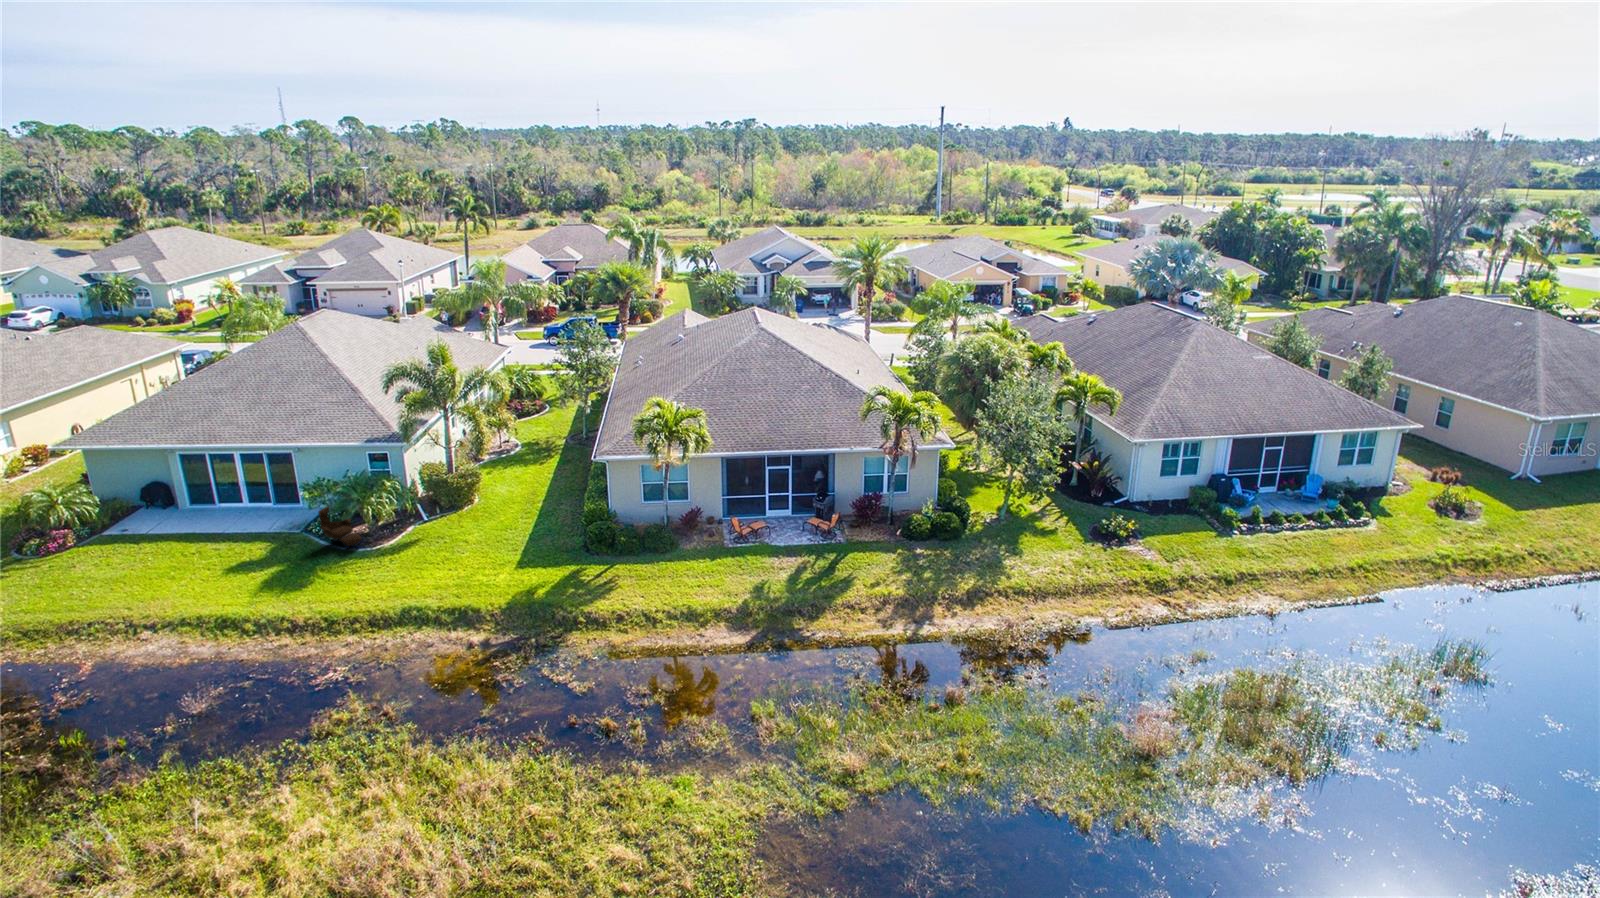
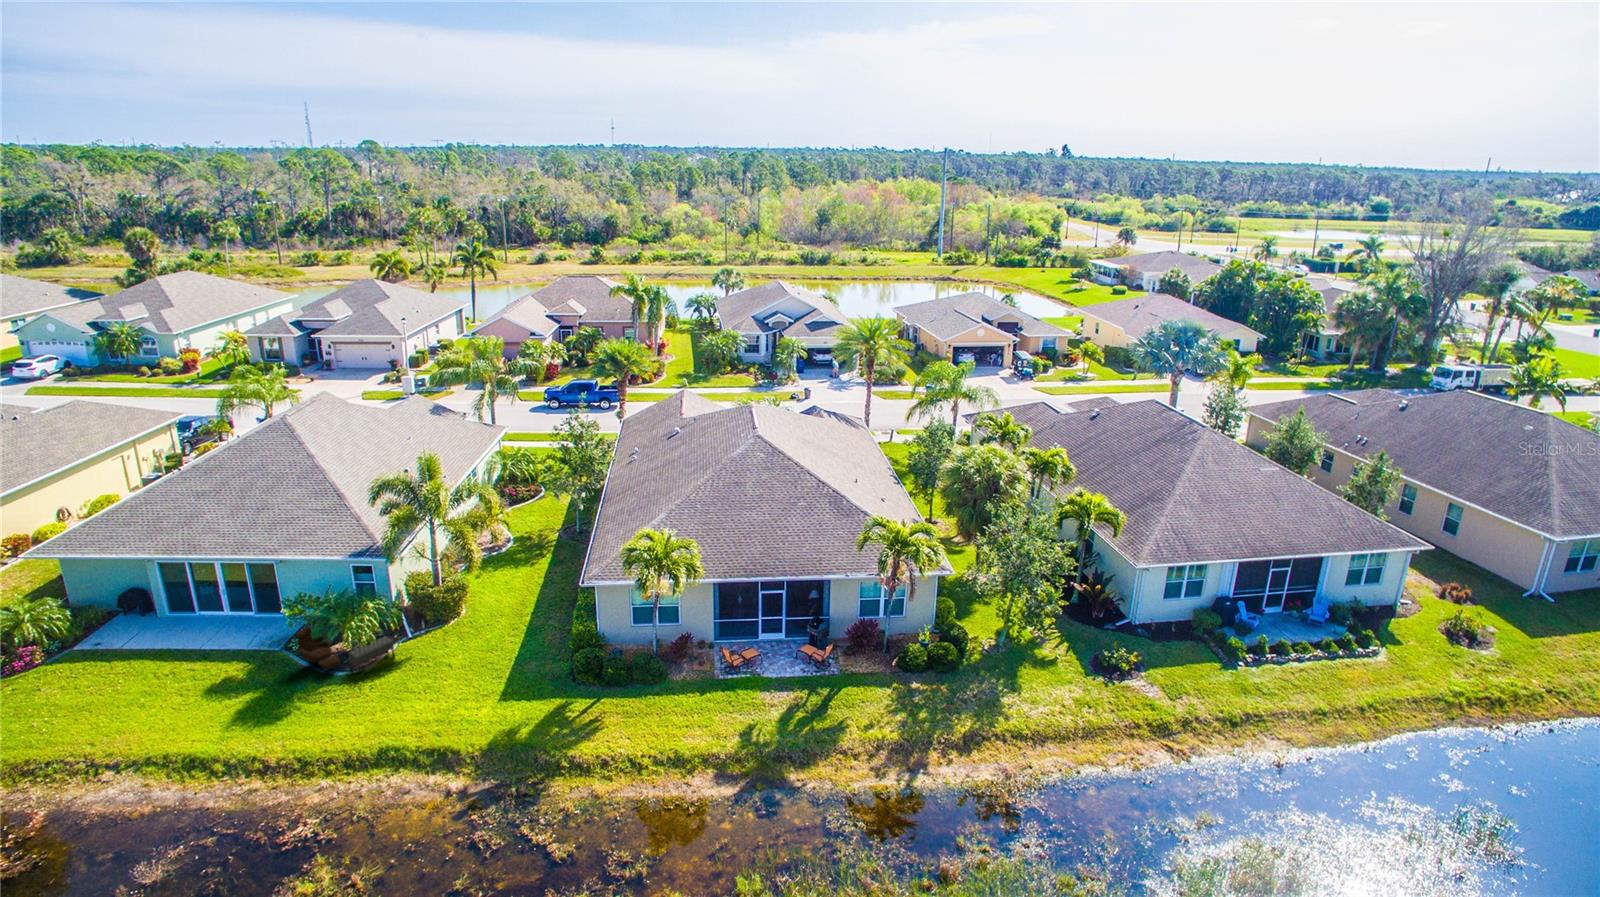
bench: none [369,517,414,548] -> present [348,637,394,671]

